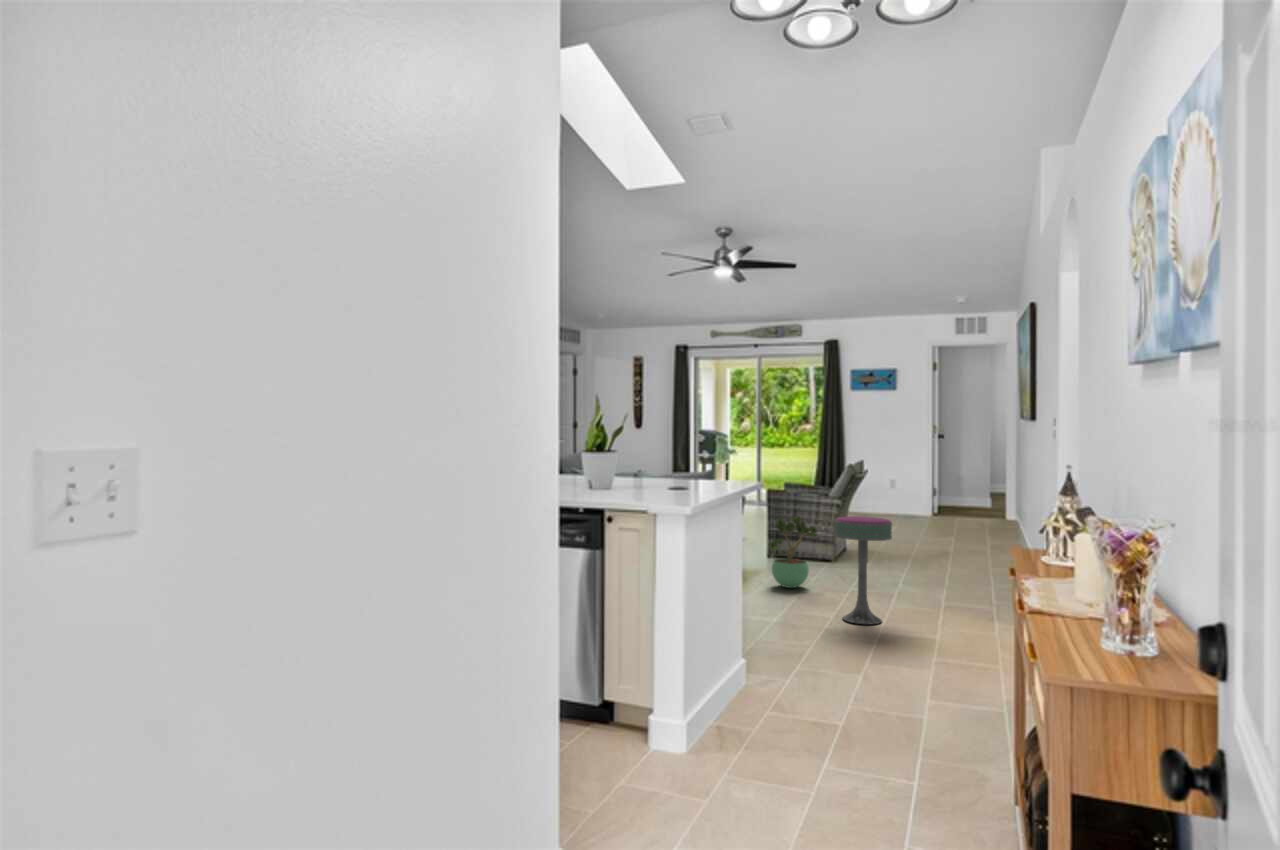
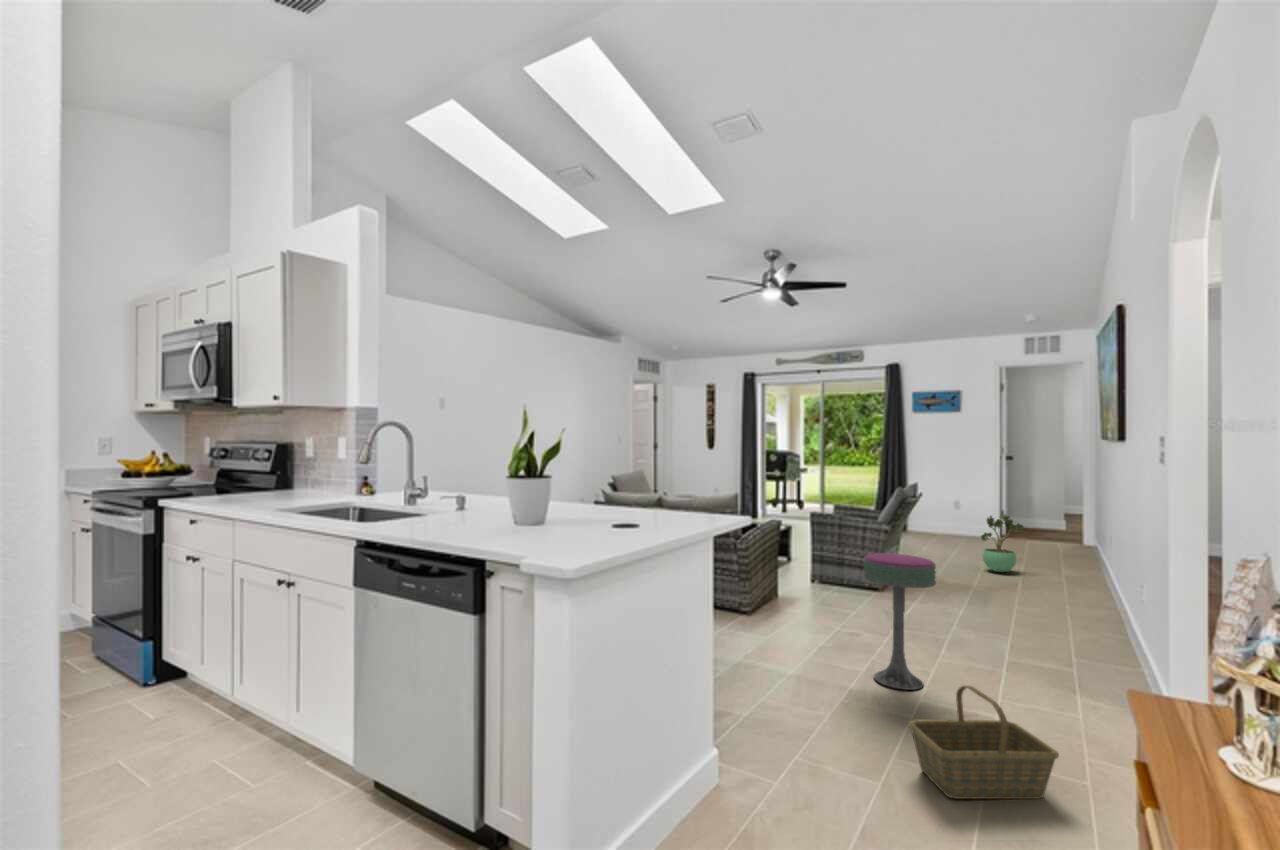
potted plant: present [769,516,816,588] -> present [981,515,1023,572]
basket: none [880,601,980,675] -> present [909,686,1059,799]

